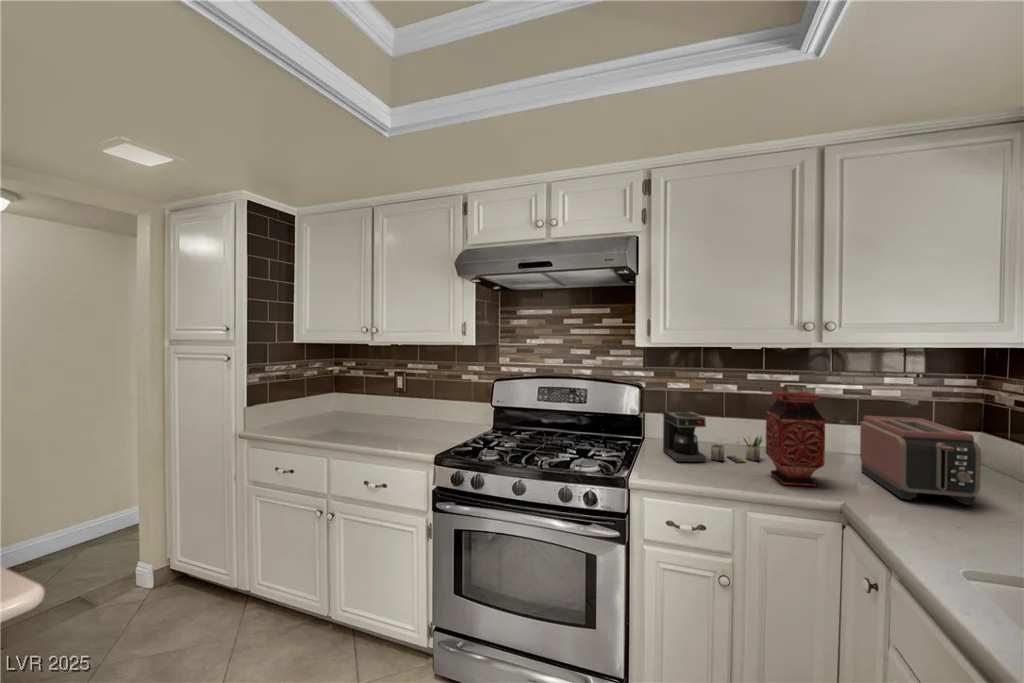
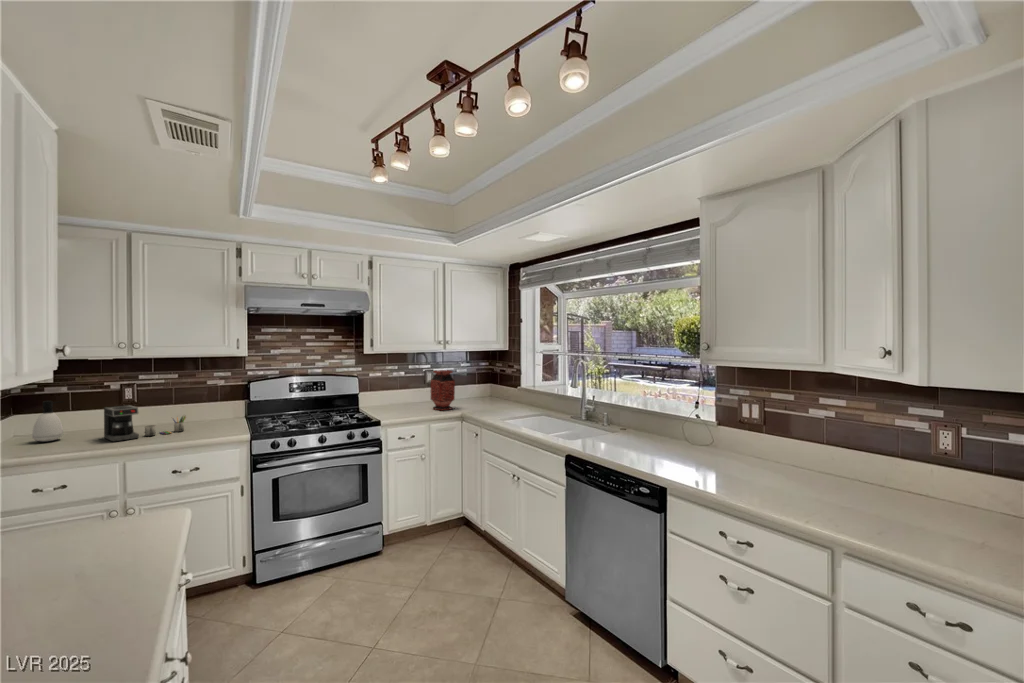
soap dispenser: none [309,384,332,424] -> present [32,401,63,441]
coffee maker: present [663,411,763,462] -> present [104,405,186,441]
toaster: present [860,416,981,505] -> none [459,378,498,407]

